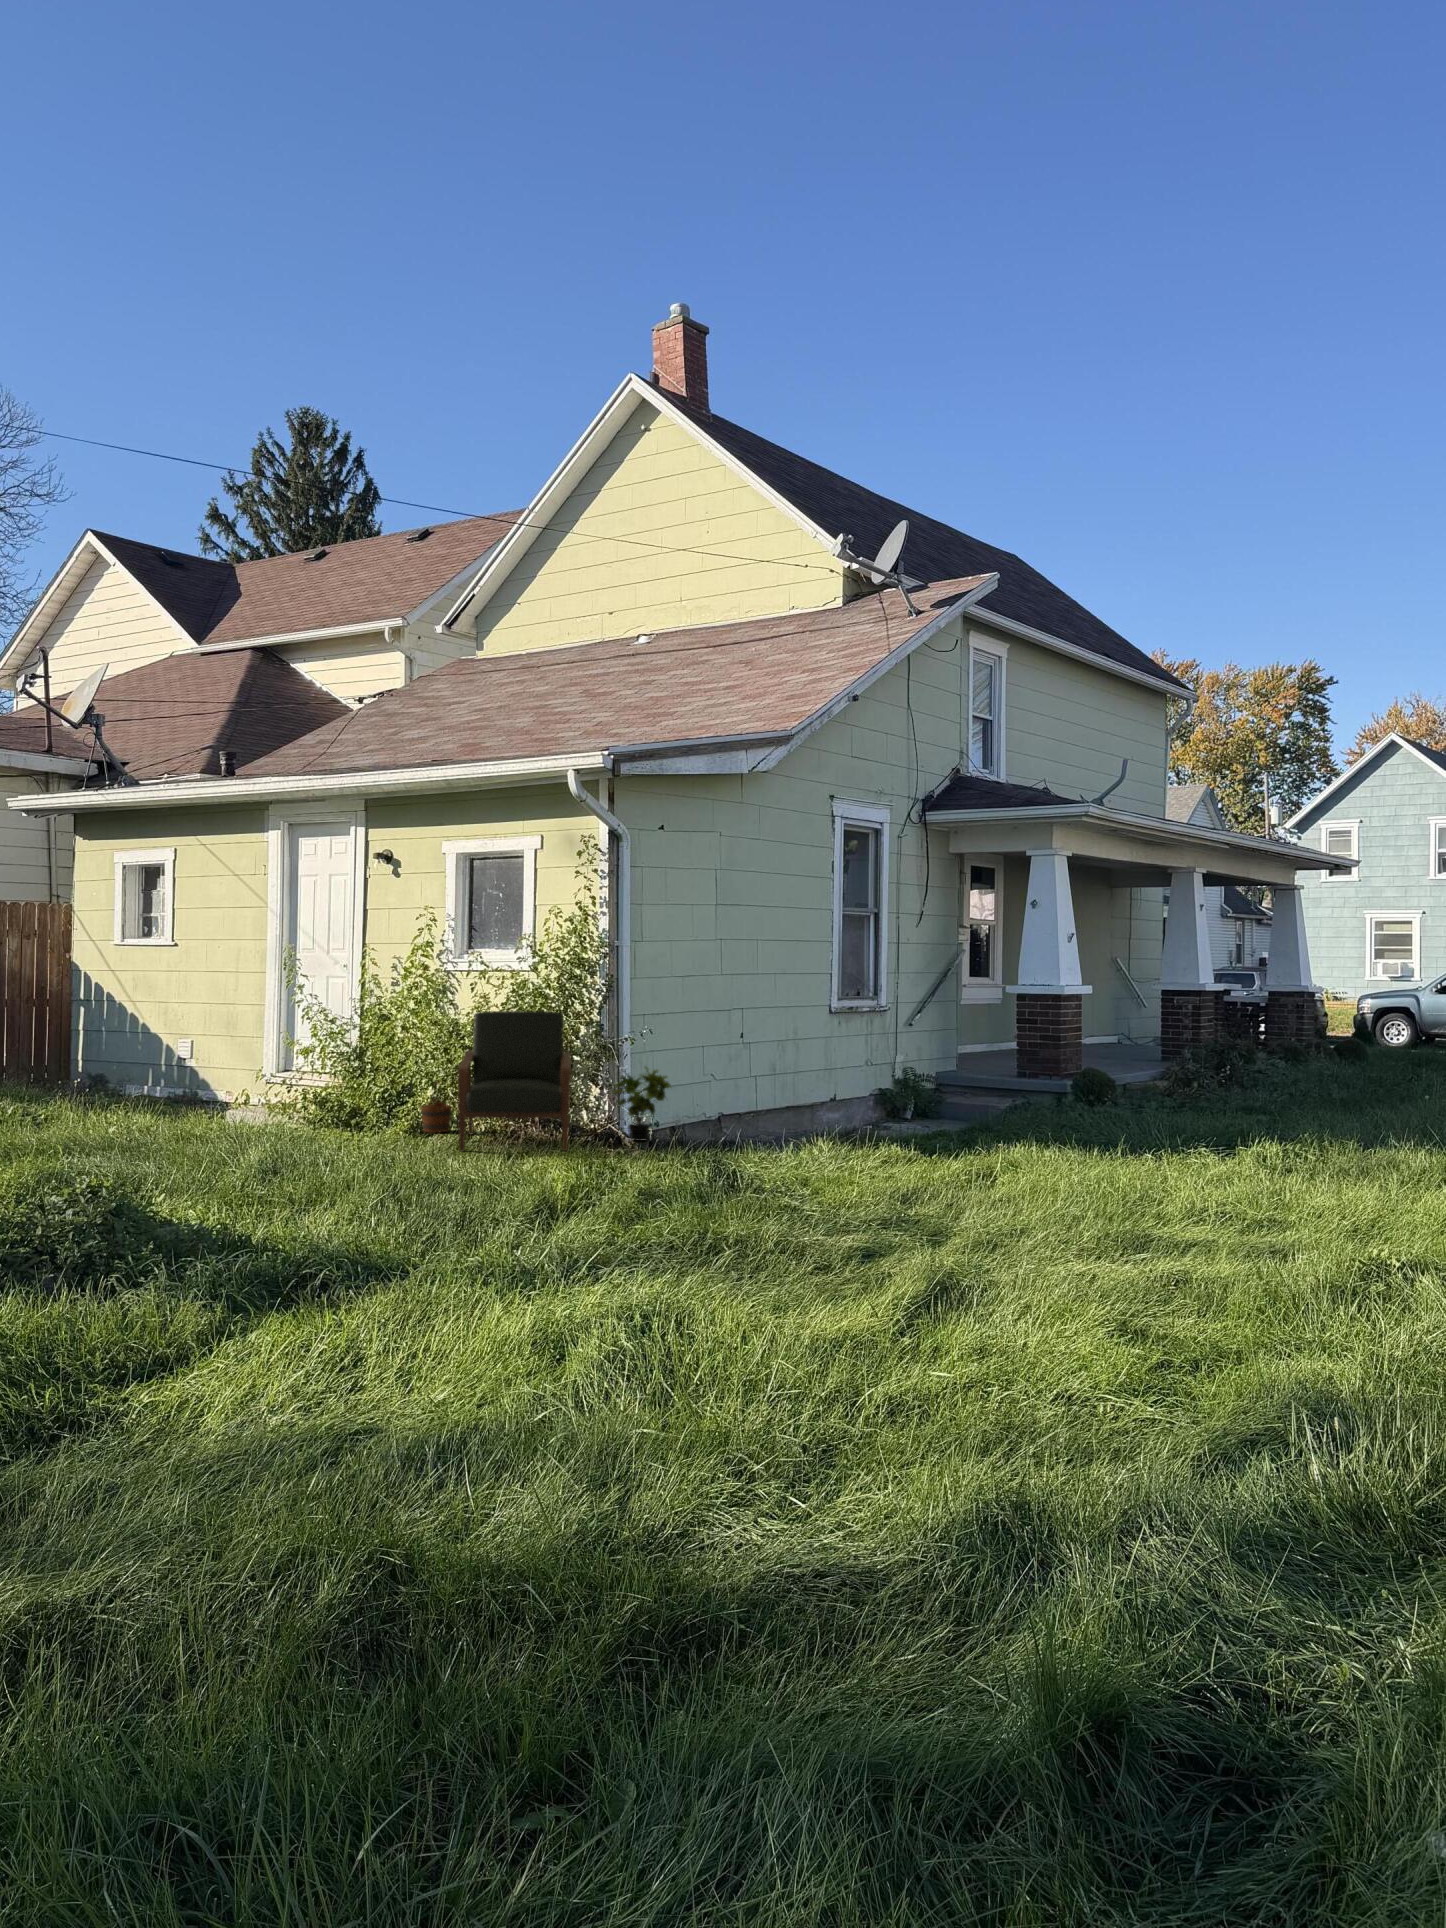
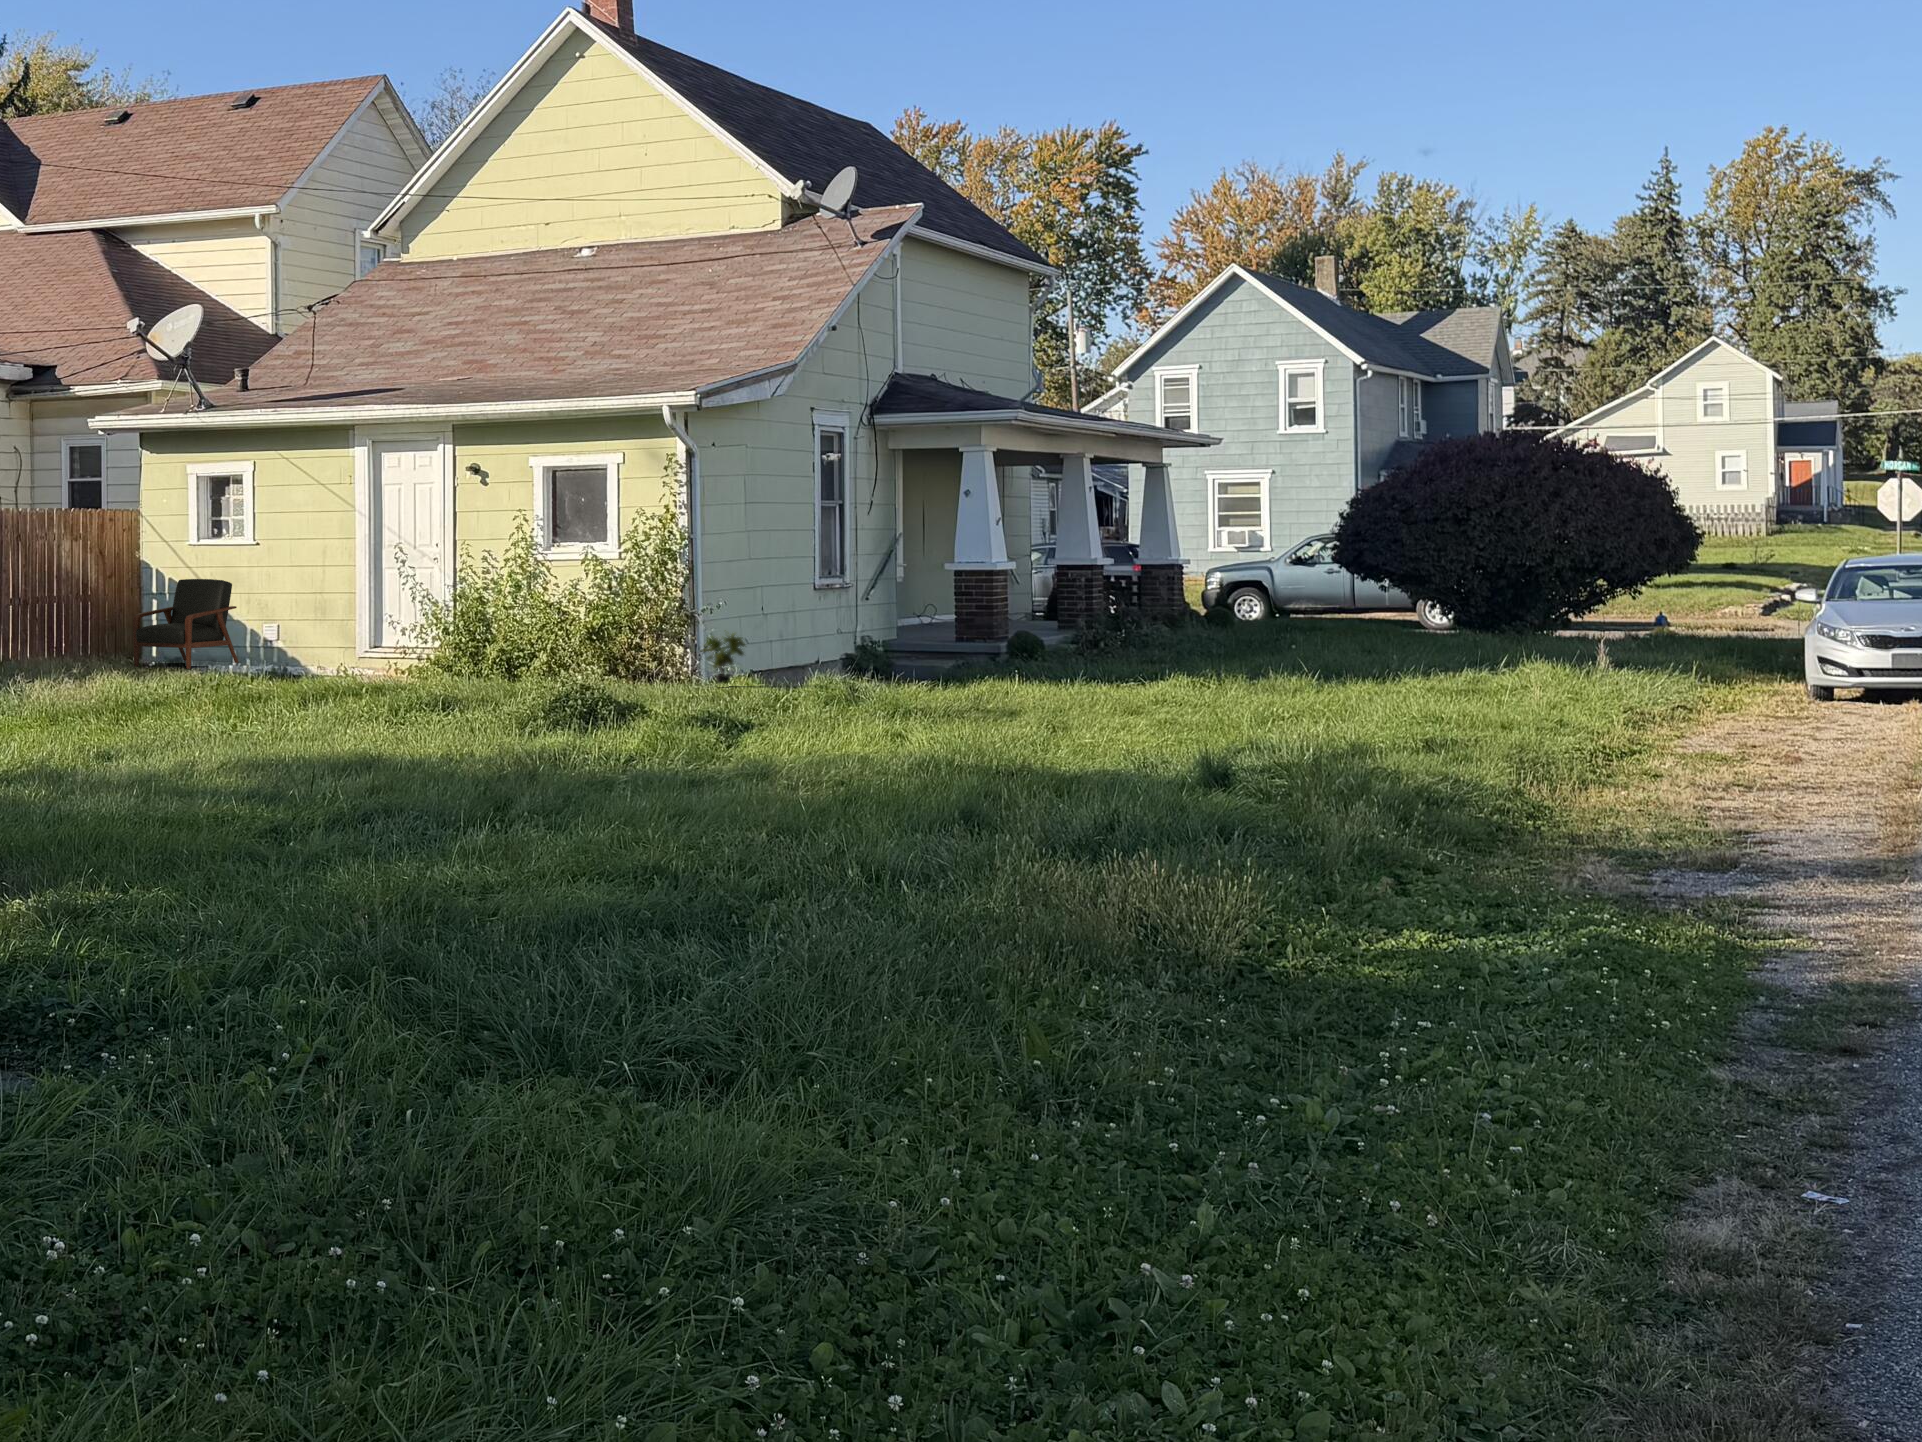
chair: present [457,1011,571,1151] -> present [133,579,238,669]
wooden bucket: present [421,1081,452,1133] -> none [549,646,573,686]

